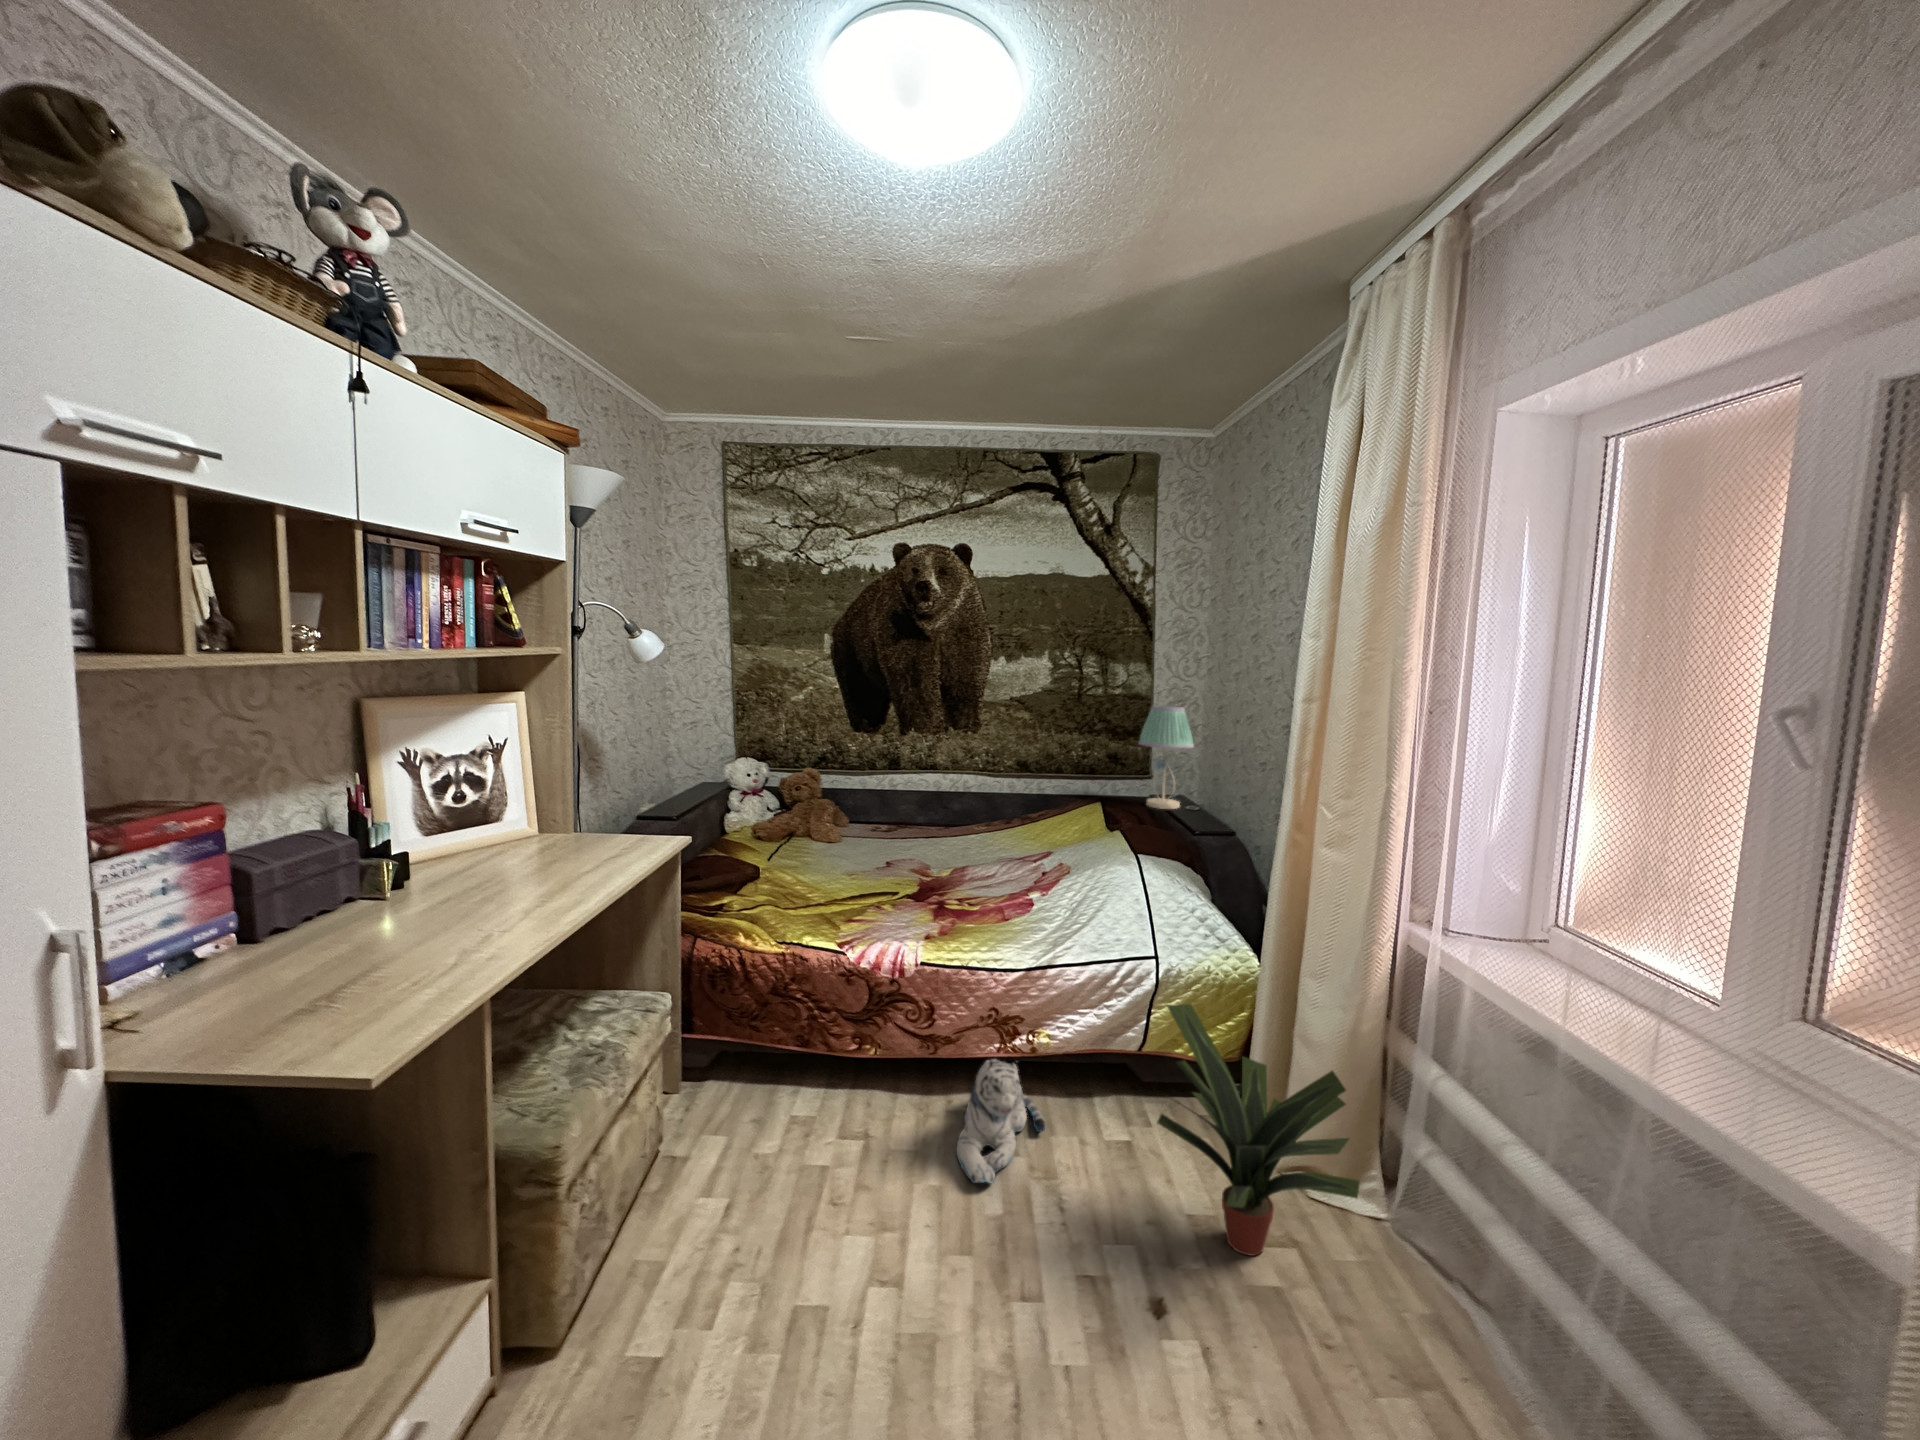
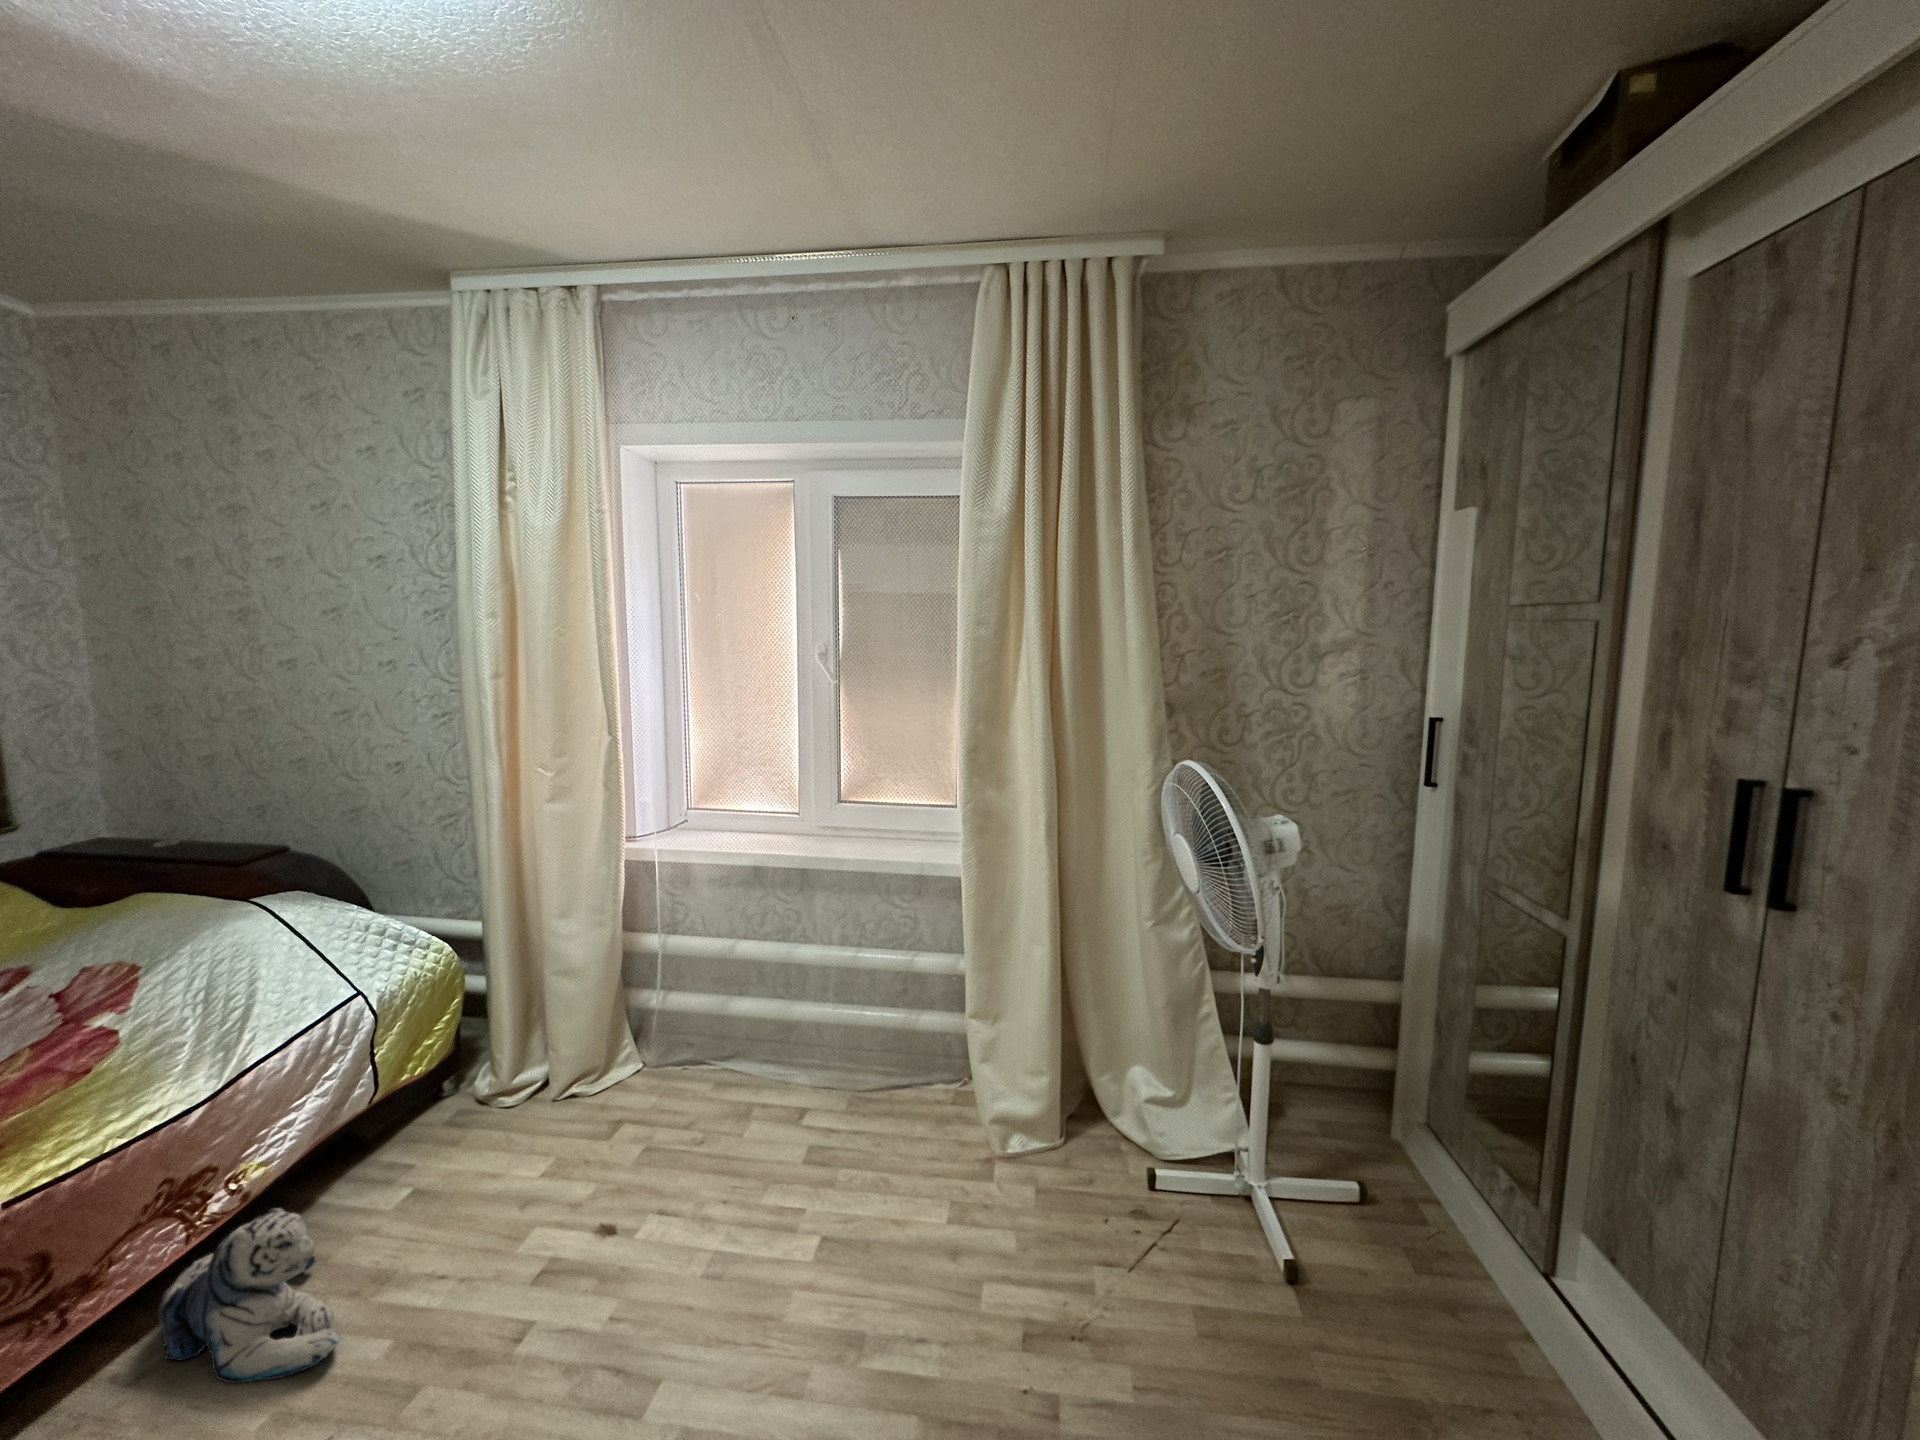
table lamp: present [1139,705,1194,809] -> none [53,711,168,858]
potted plant: present [1158,1004,1360,1256] -> none [462,973,675,1159]

